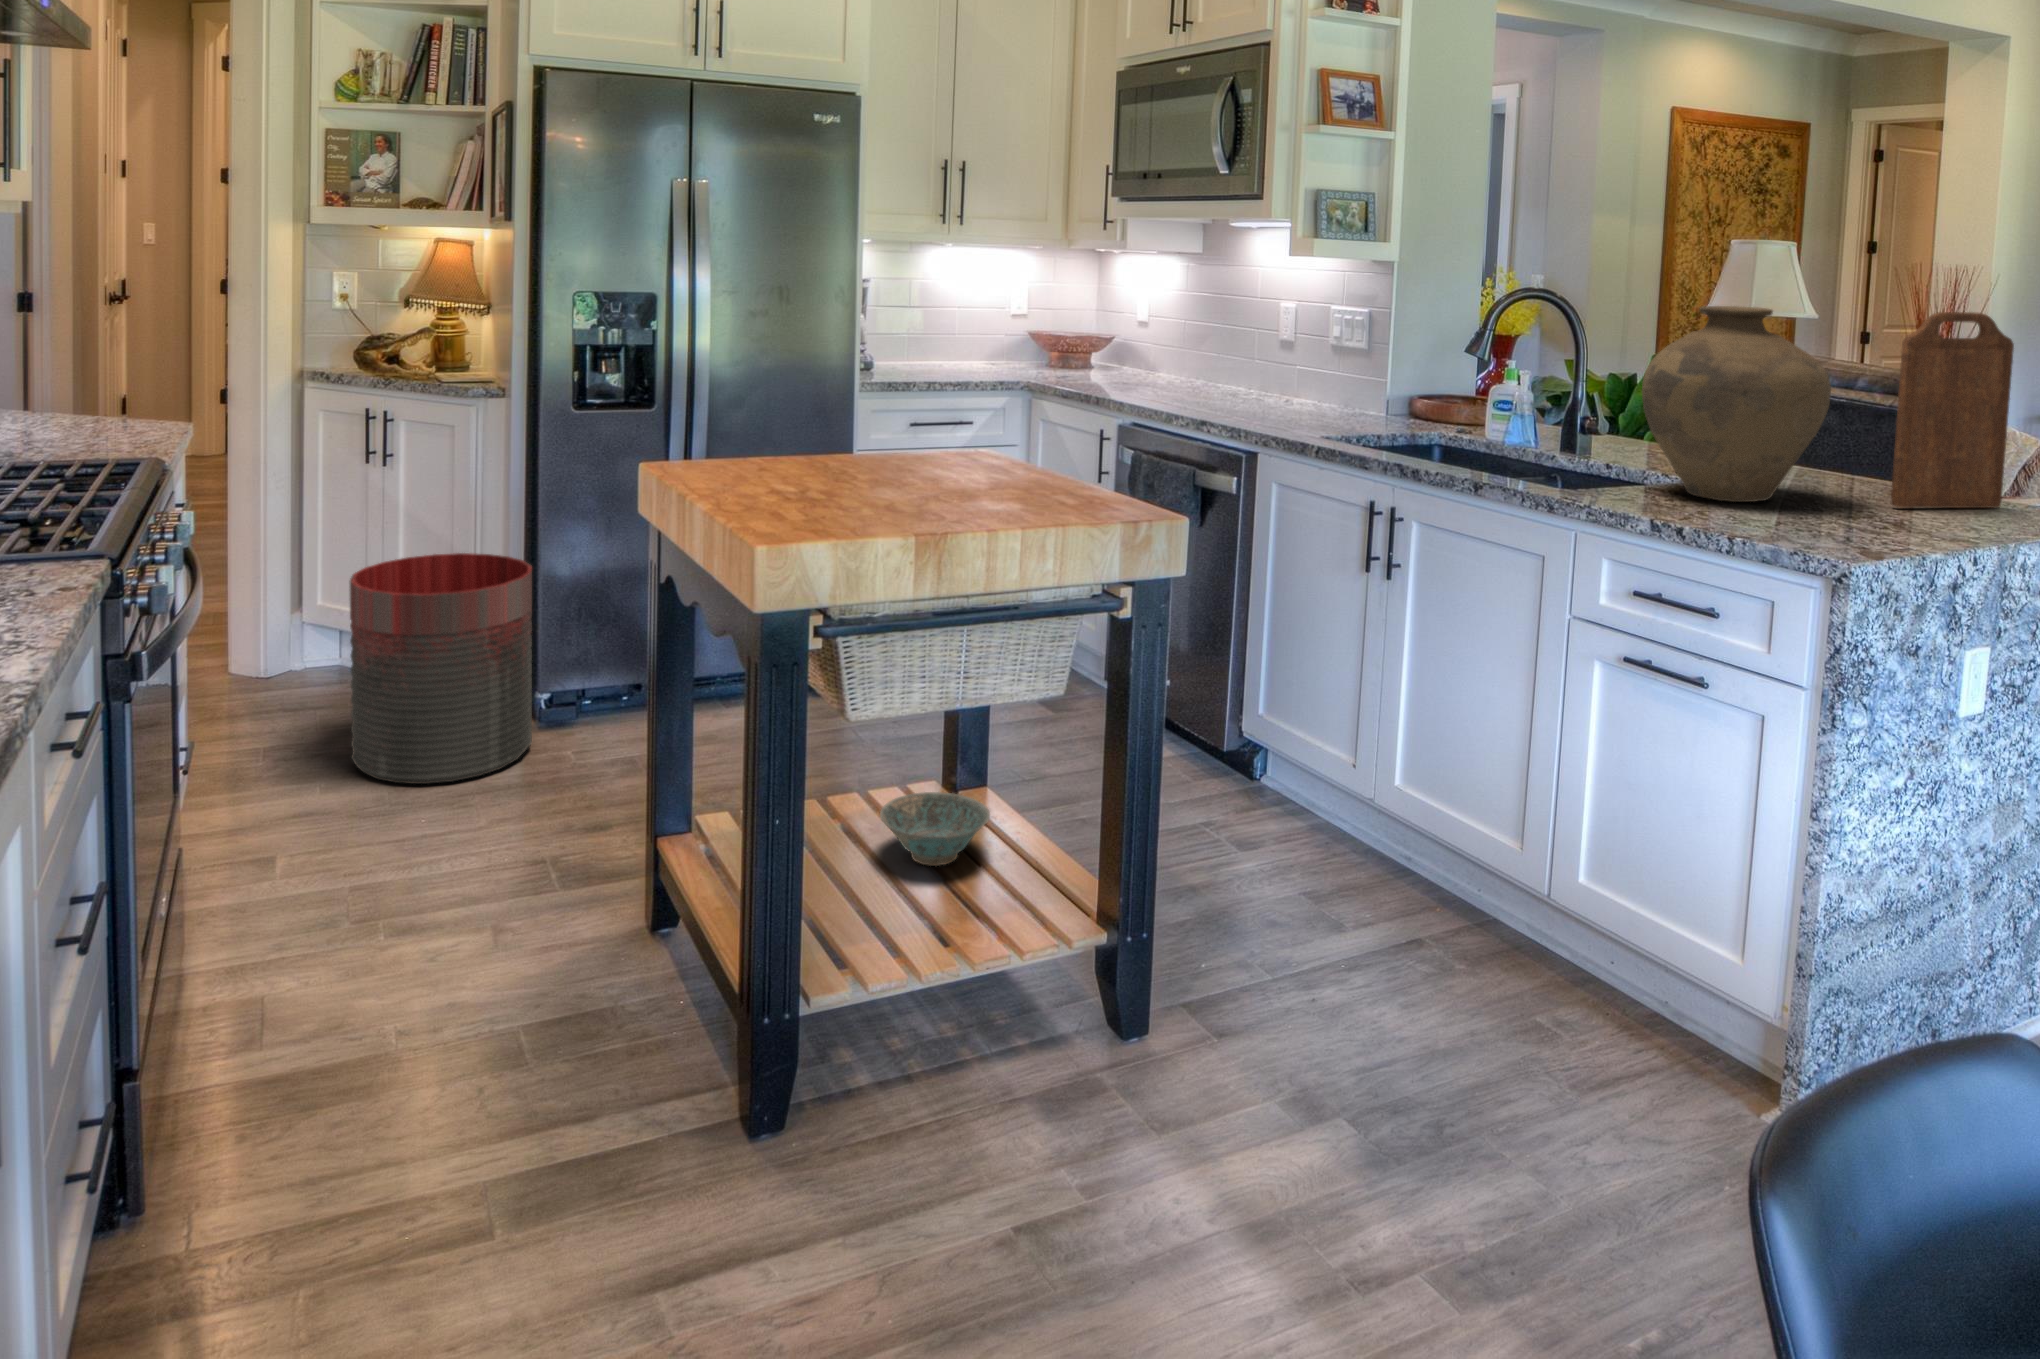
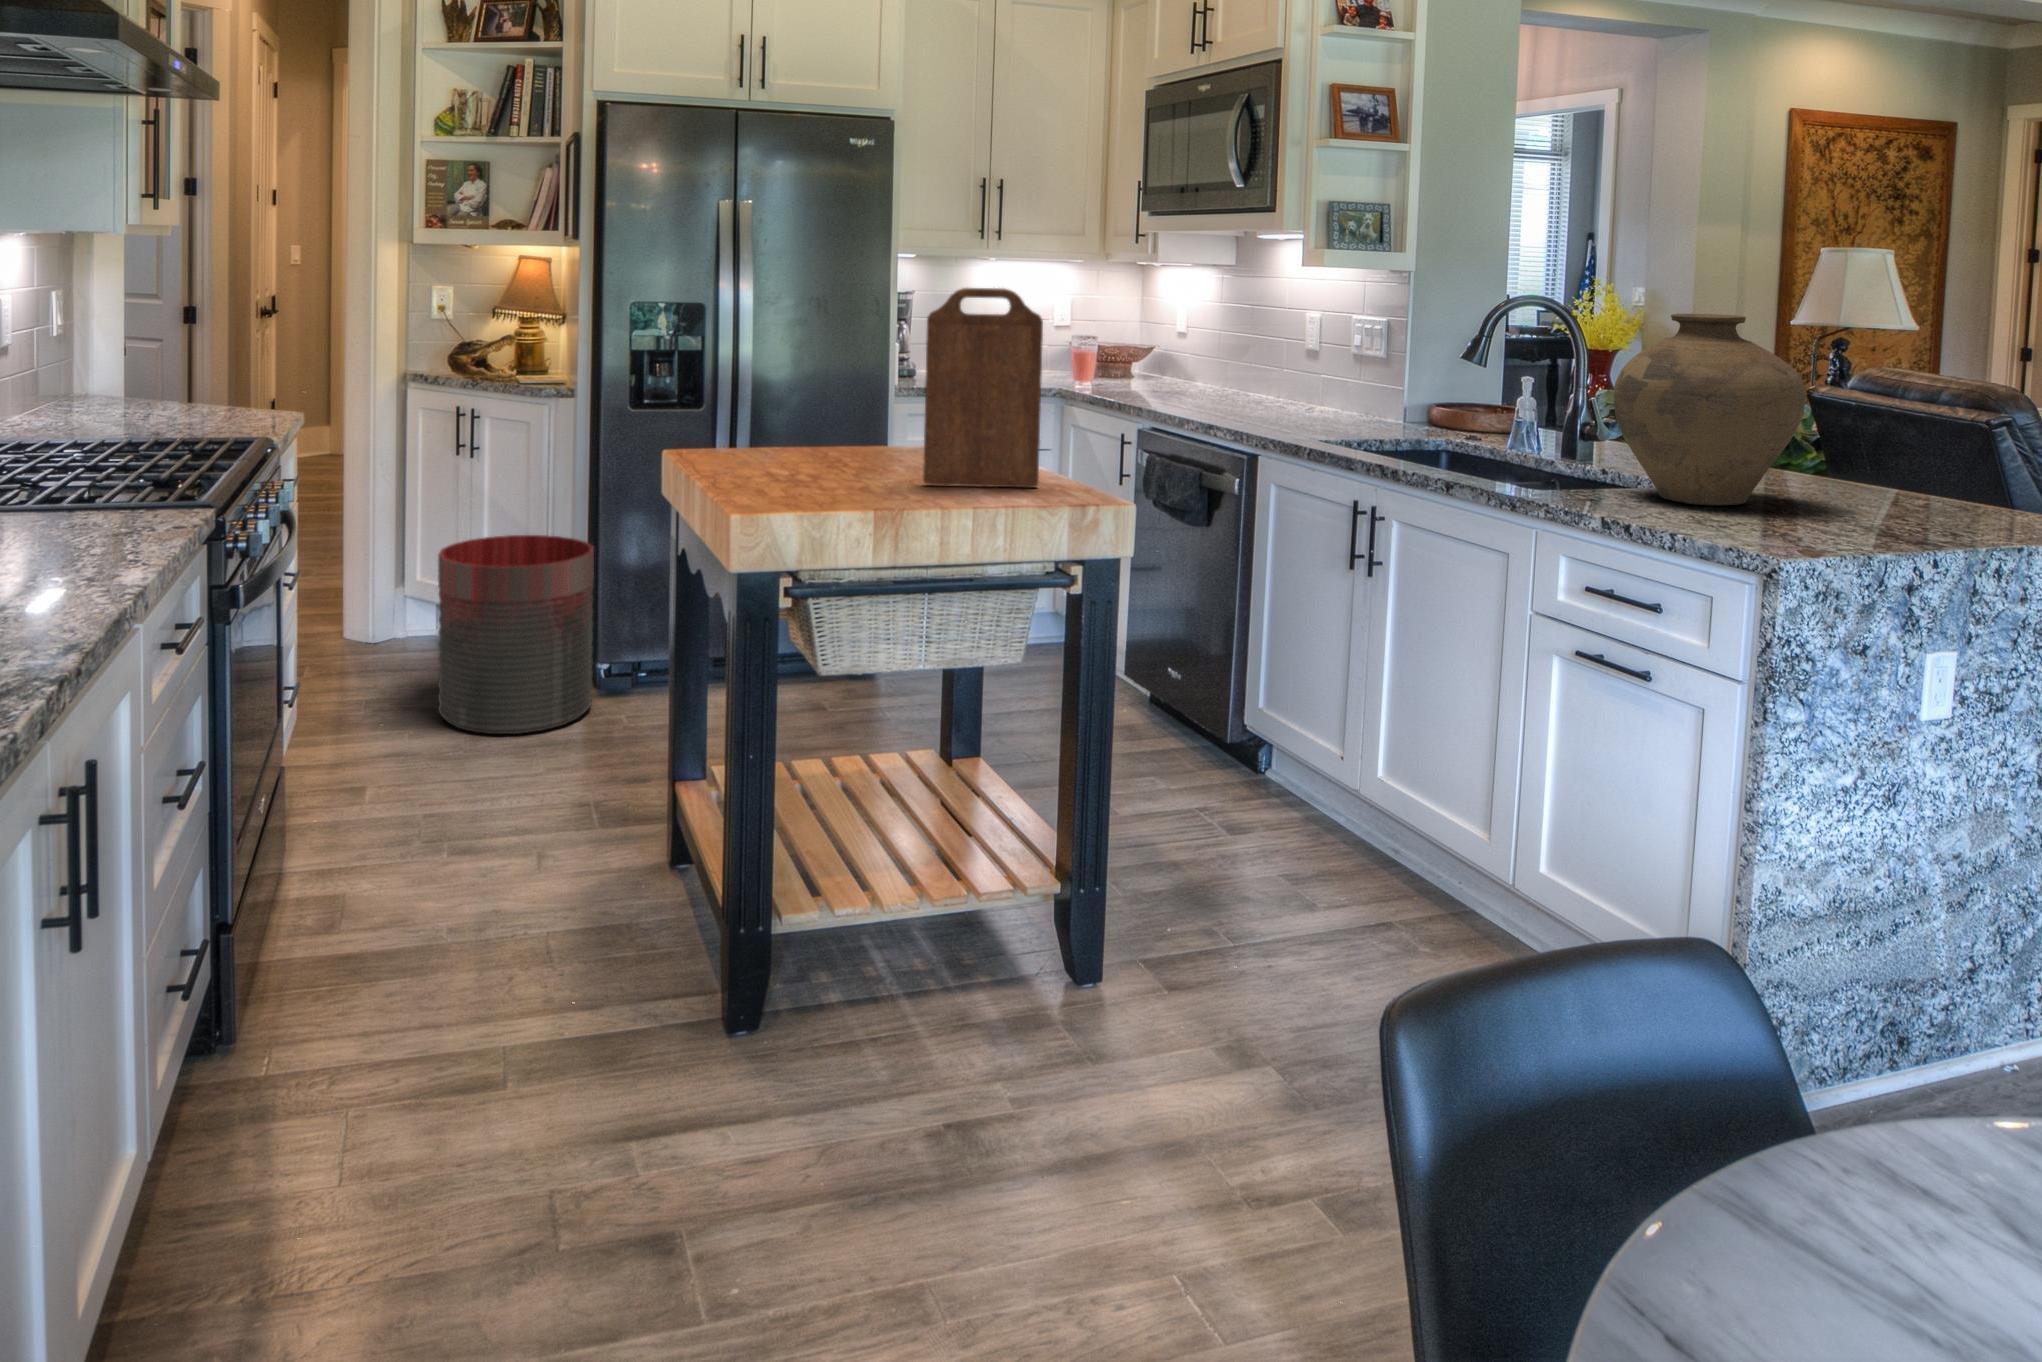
cutting board: present [1891,312,2014,508] -> present [923,288,1043,488]
ceramic bowl: present [880,792,990,866] -> none [871,753,971,818]

